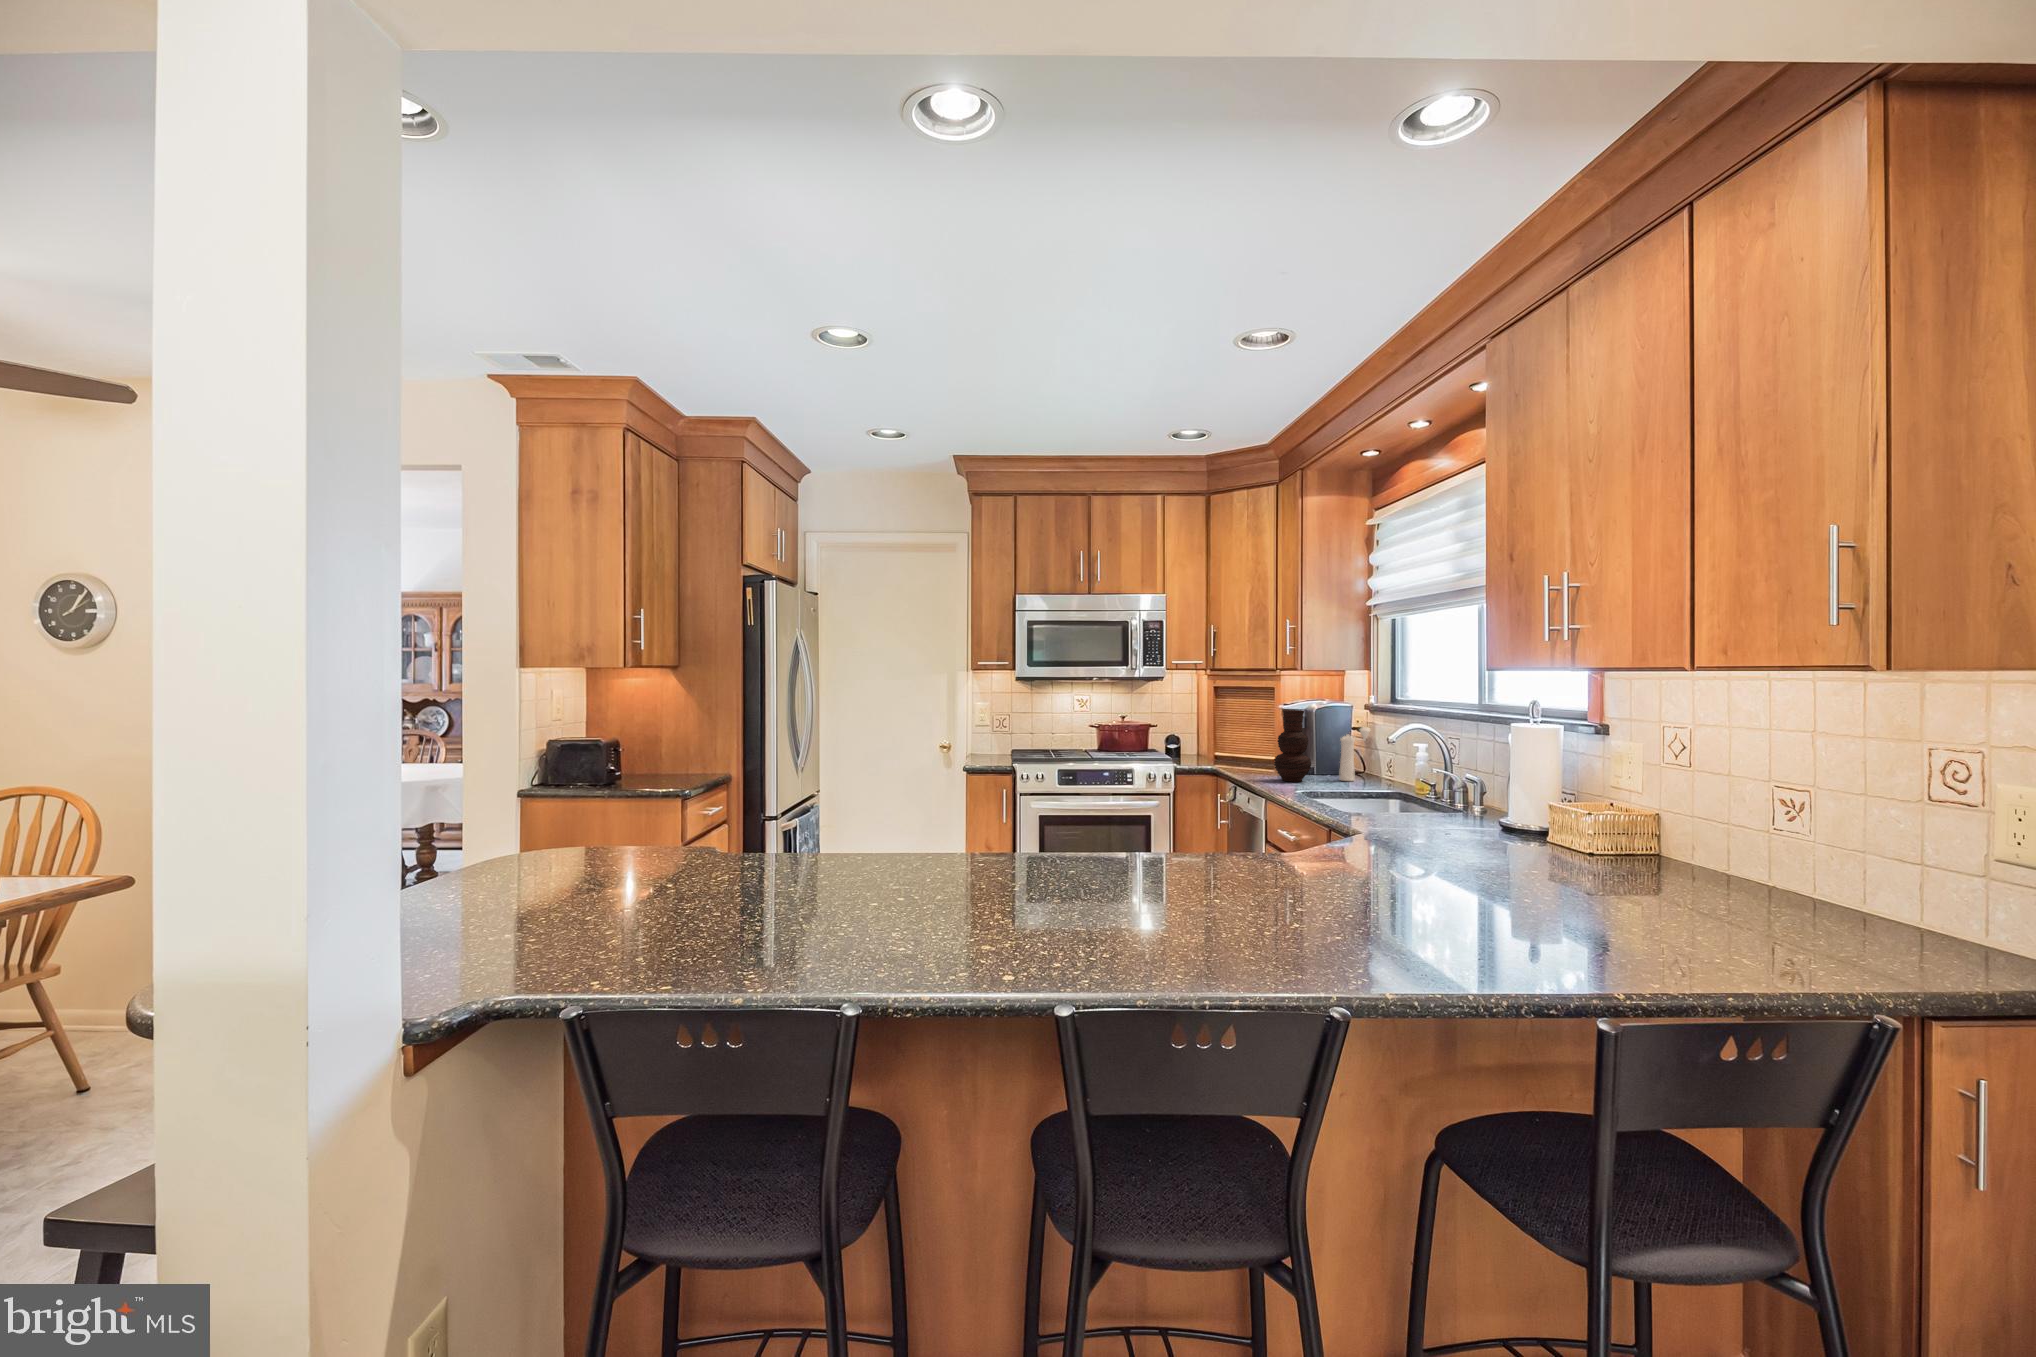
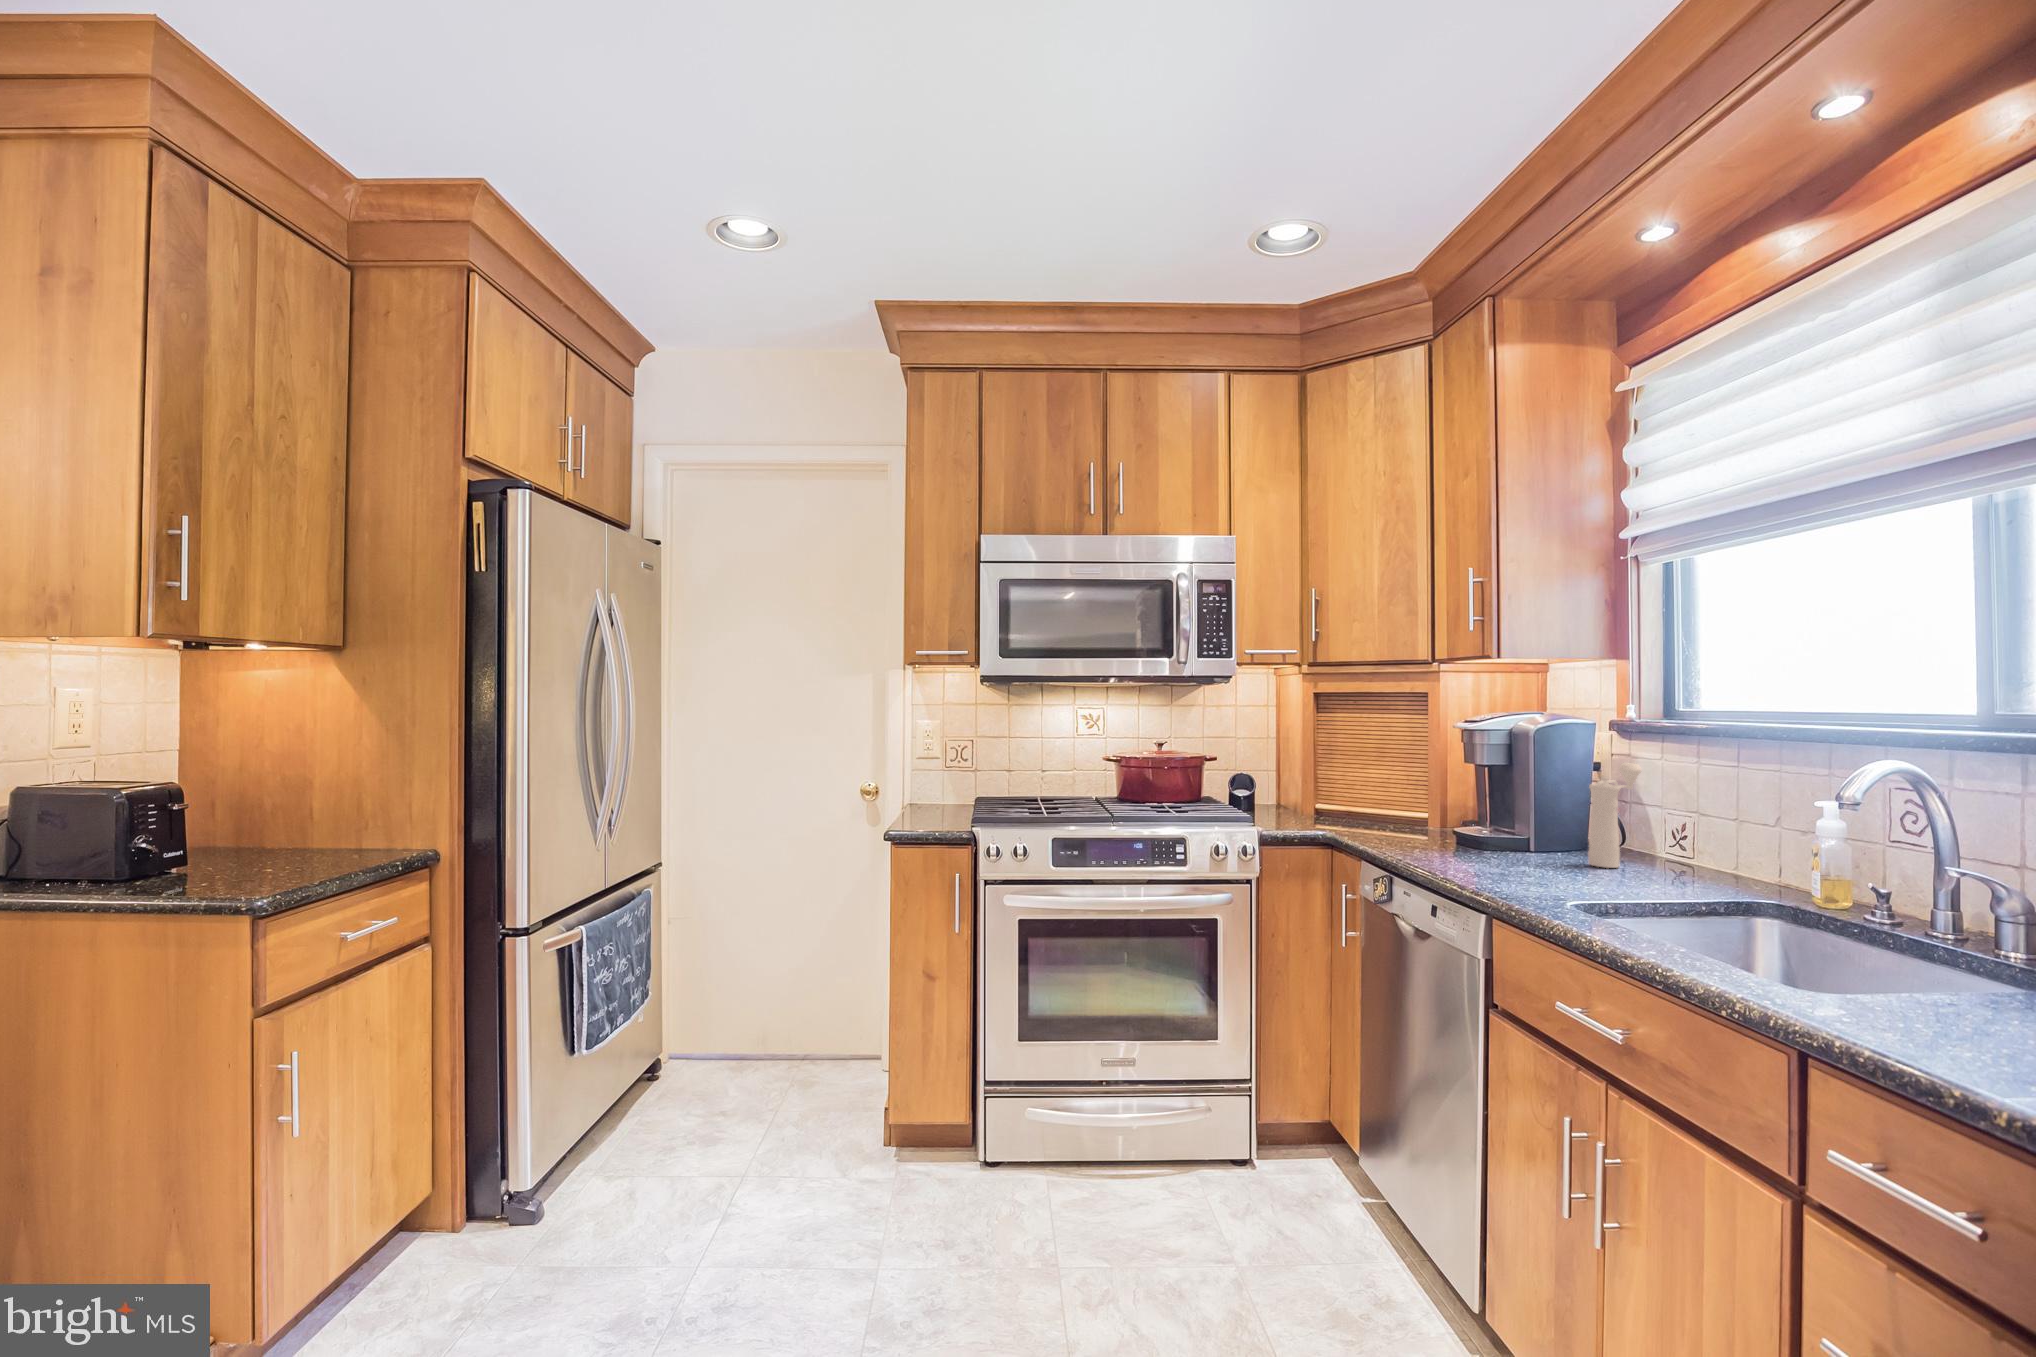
vase: present [1274,710,1311,782] -> none [1460,730,1537,869]

